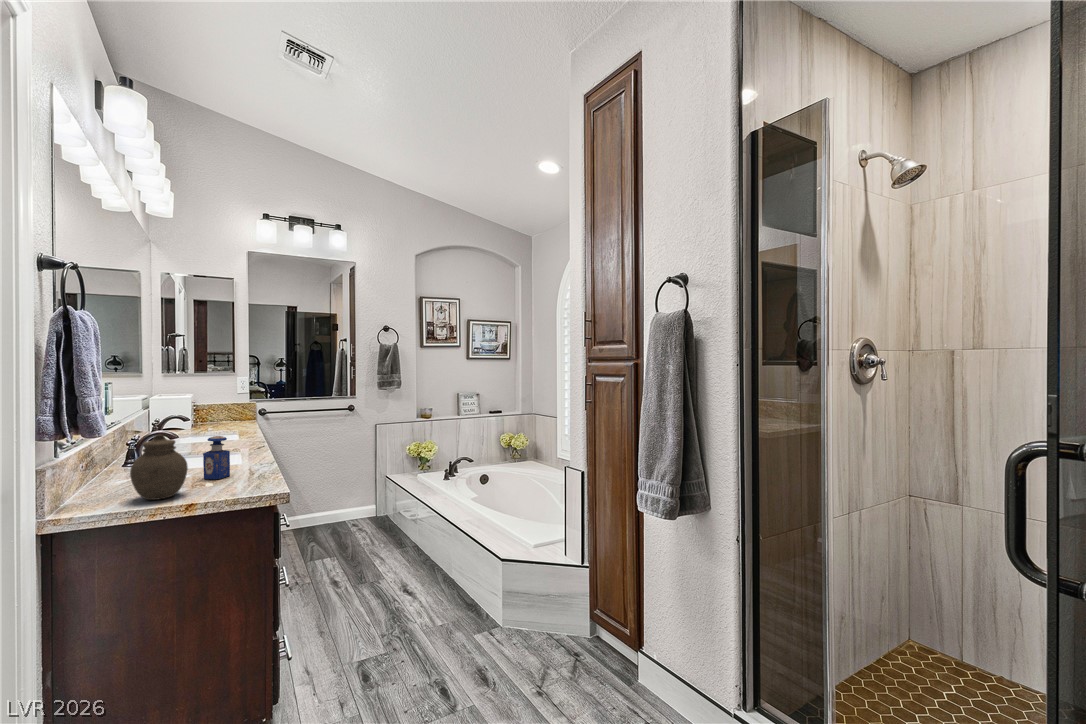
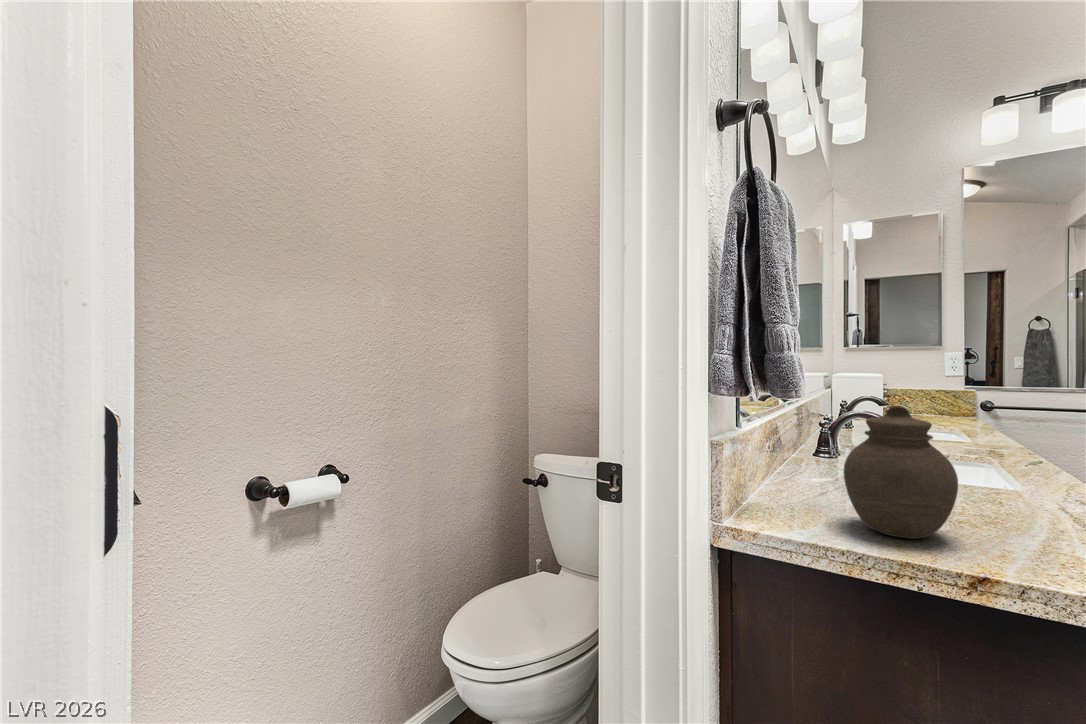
perfume bottle: present [203,436,230,479] -> none [965,427,1030,518]

